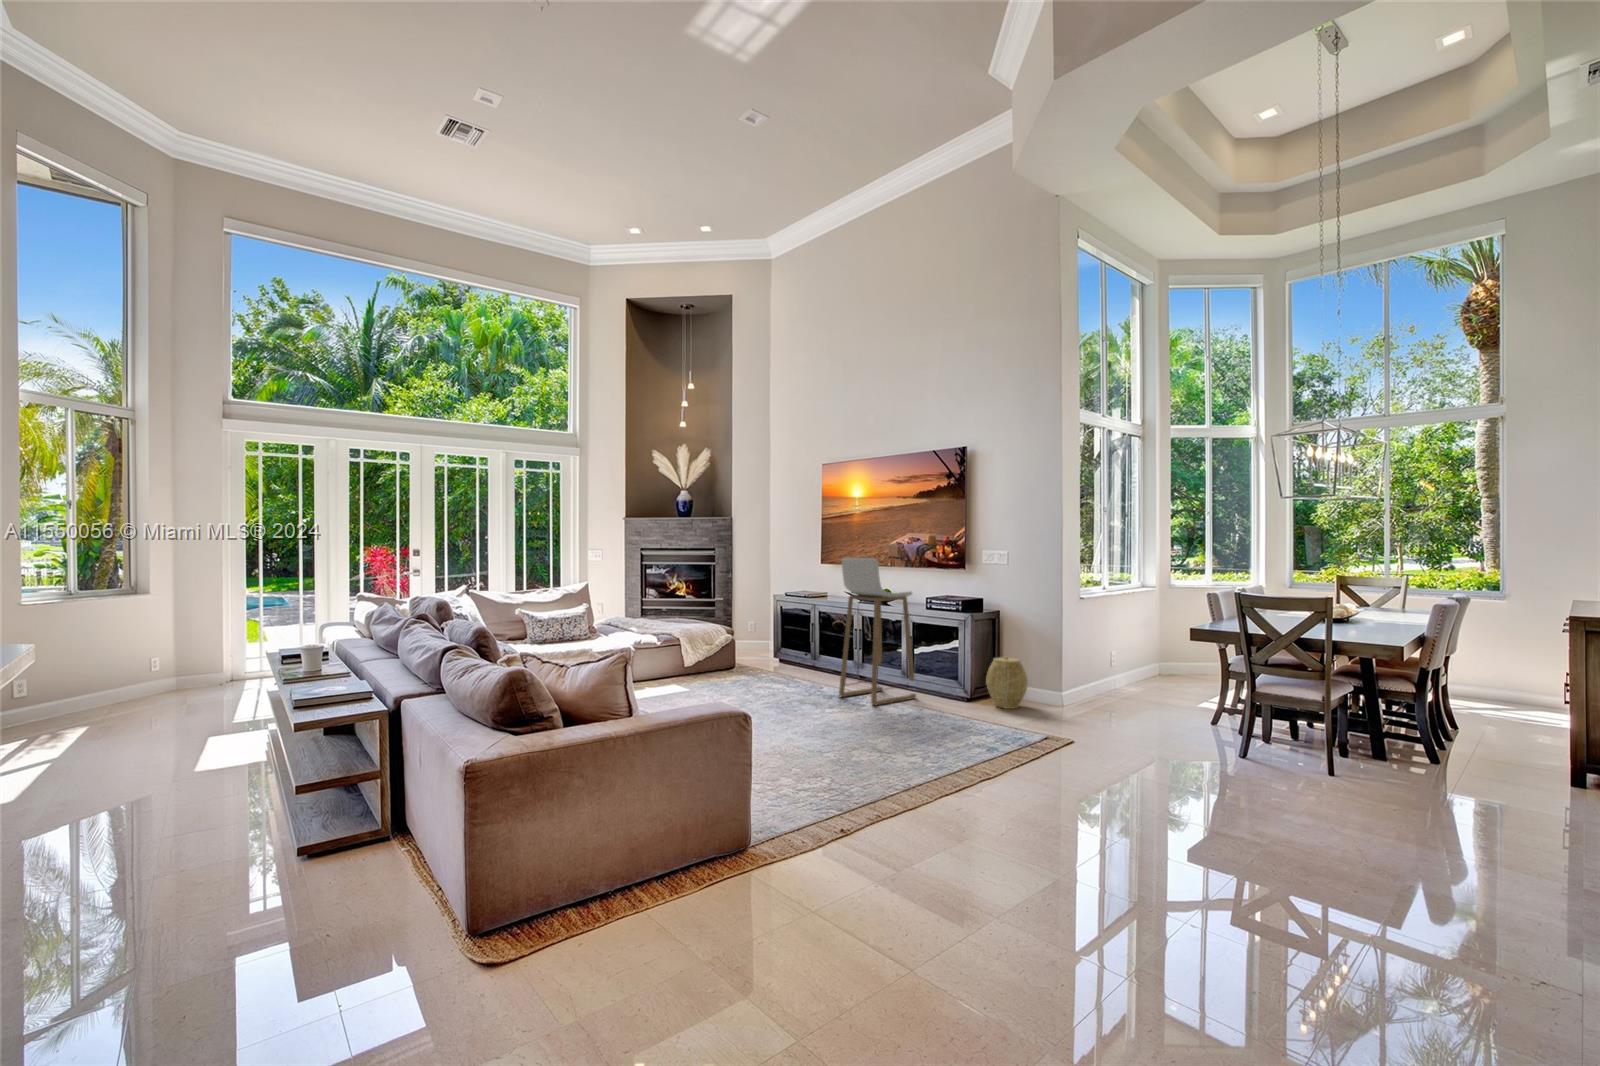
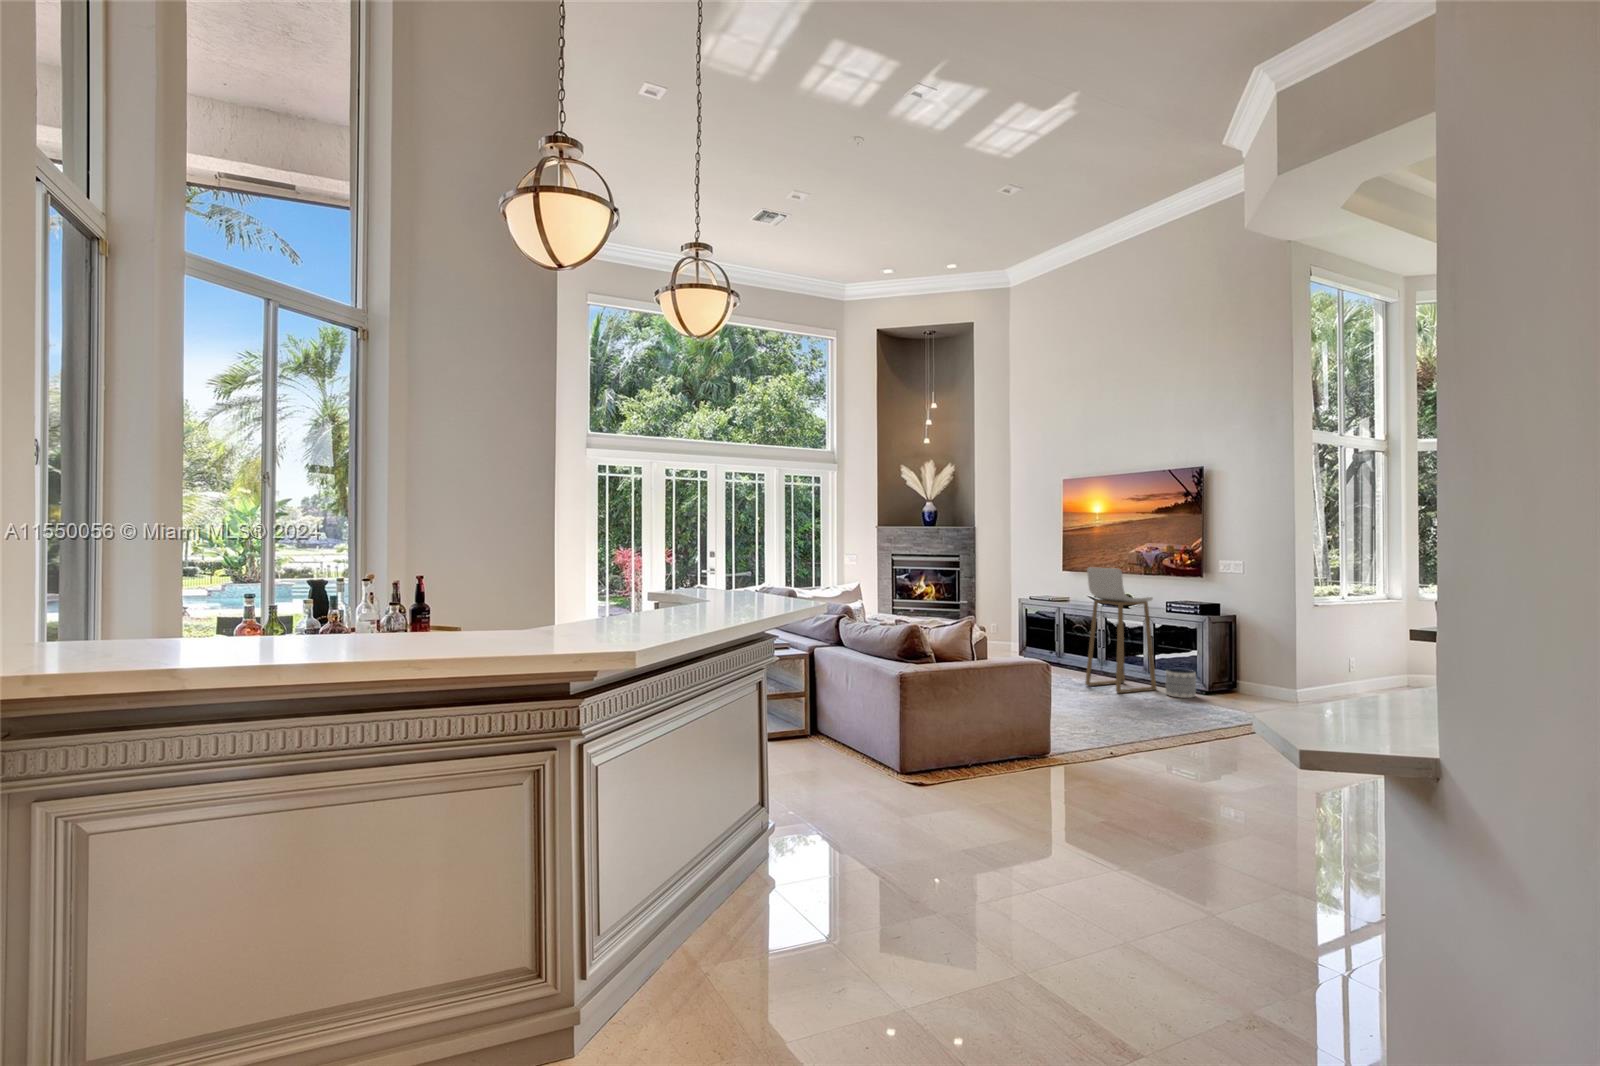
woven basket: present [986,657,1028,709] -> none [1223,656,1263,701]
planter: none [926,674,957,708] -> present [1166,669,1196,698]

